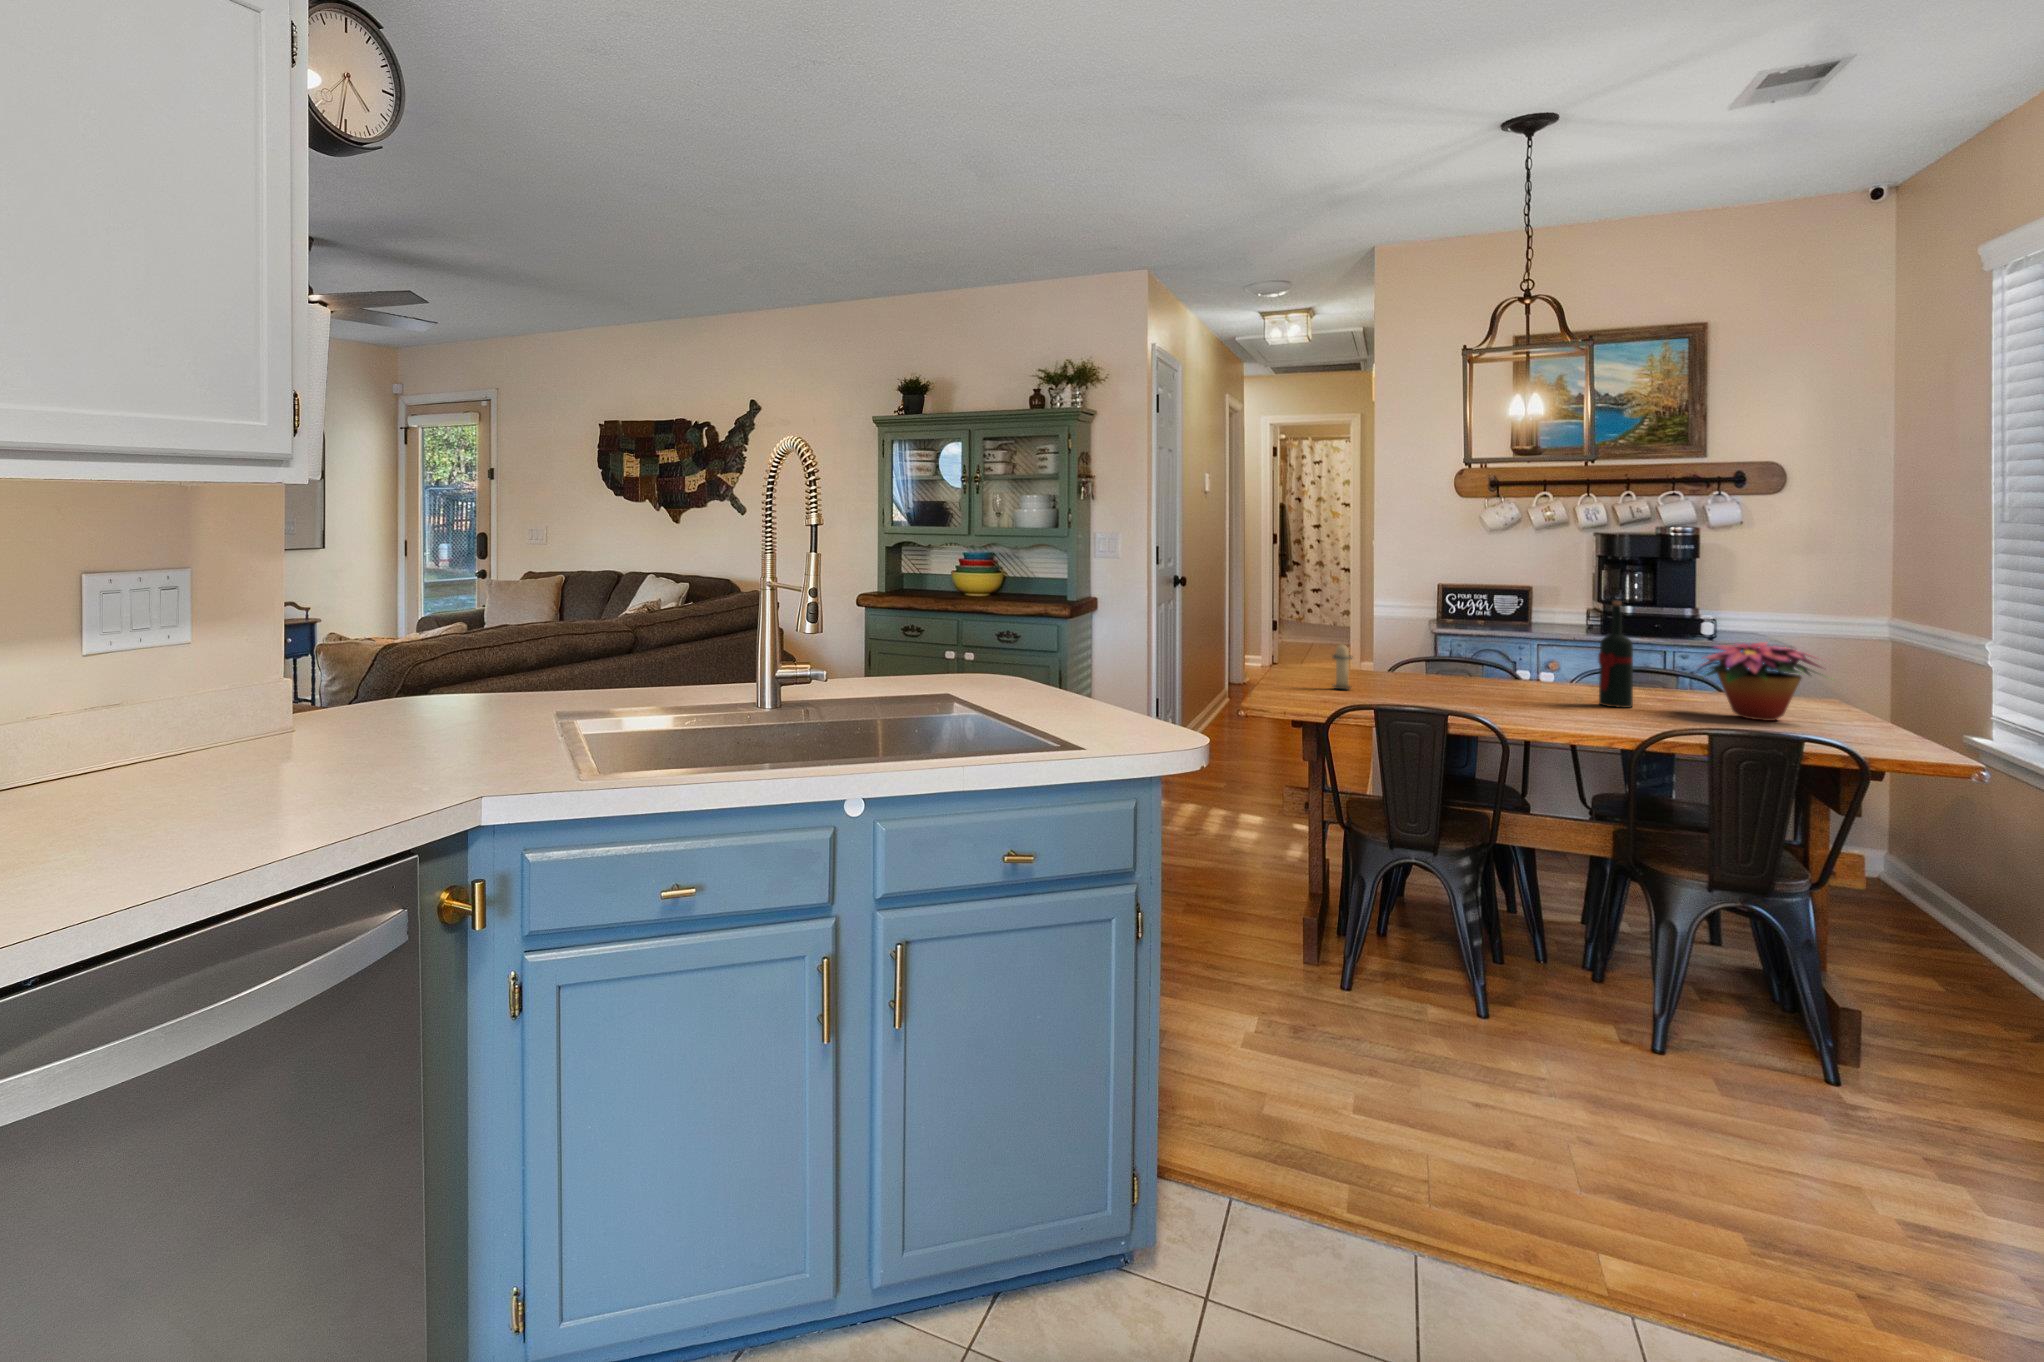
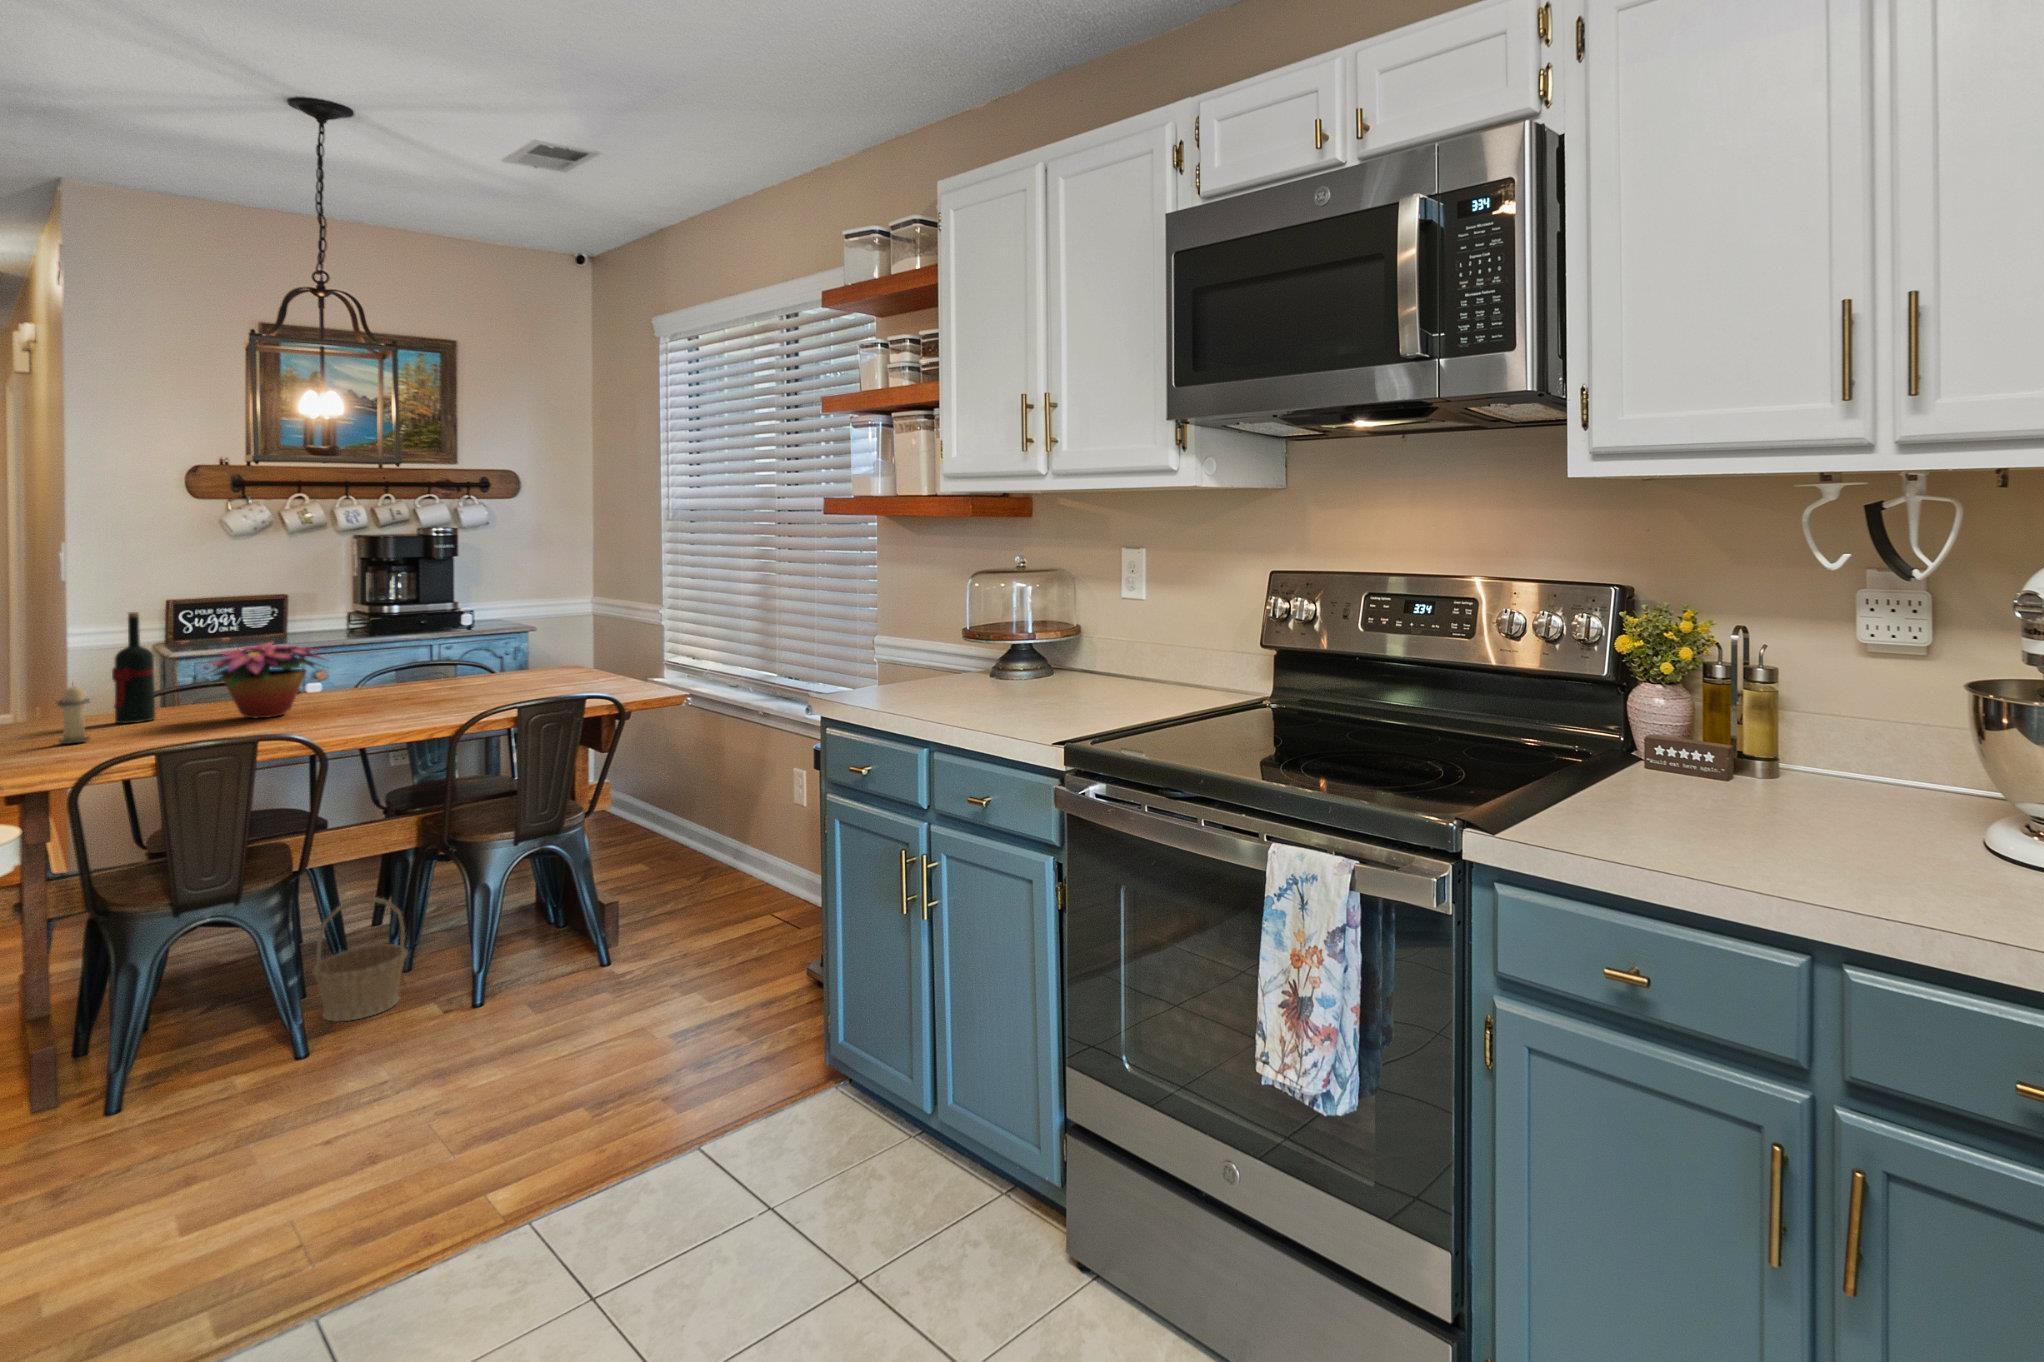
wine bottle: present [1598,601,1633,708] -> present [112,612,155,724]
flower arrangement: present [1705,642,1822,721] -> present [206,642,333,718]
basket: none [1502,888,1591,1010] -> present [312,897,408,1021]

